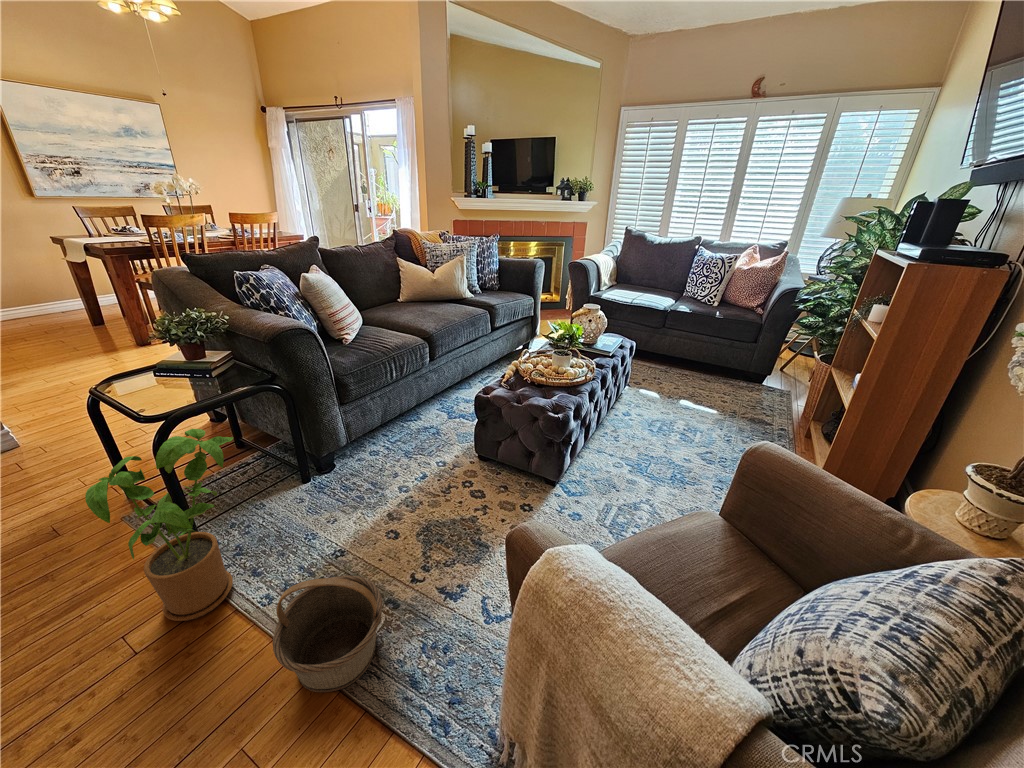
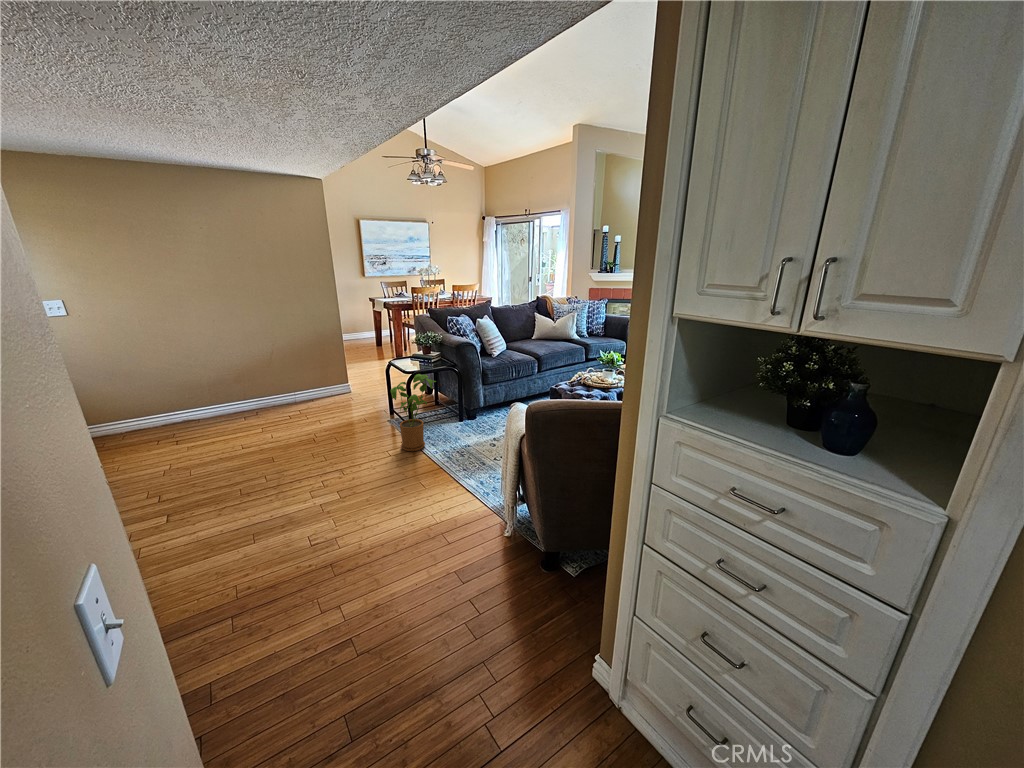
basket: present [273,576,382,692] -> none [436,431,477,479]

